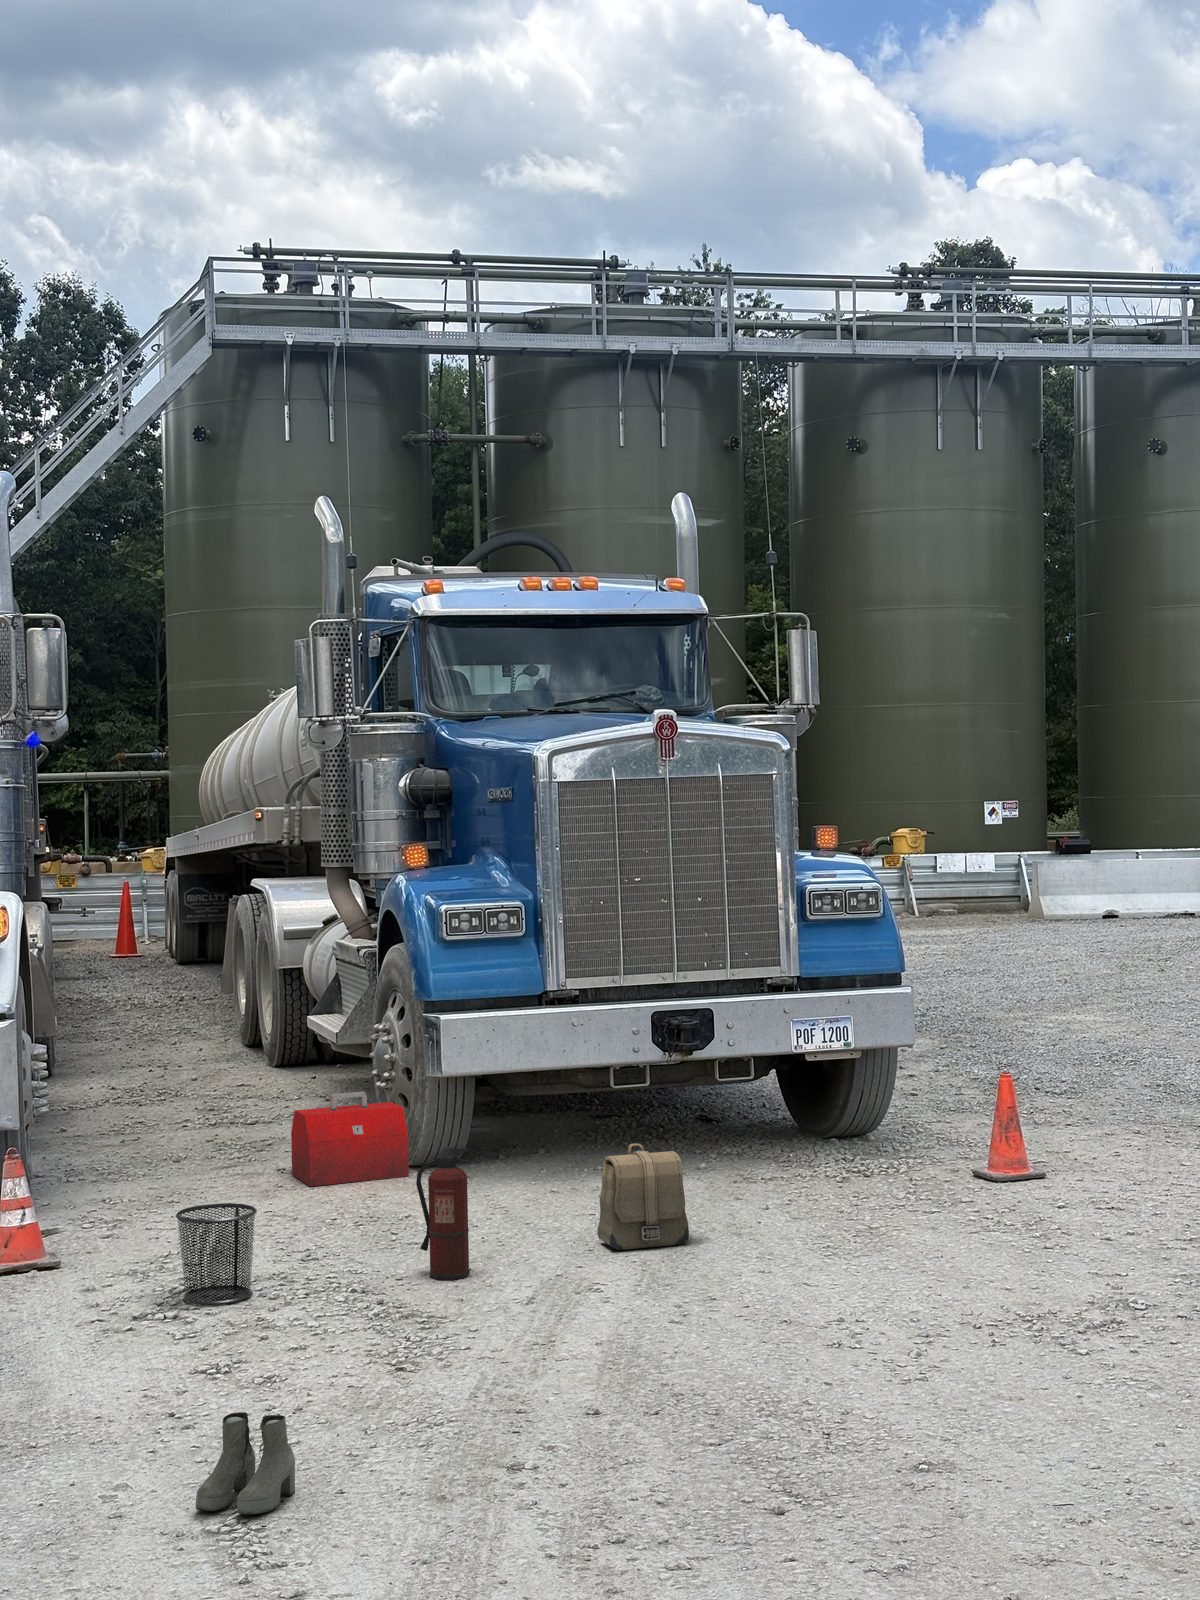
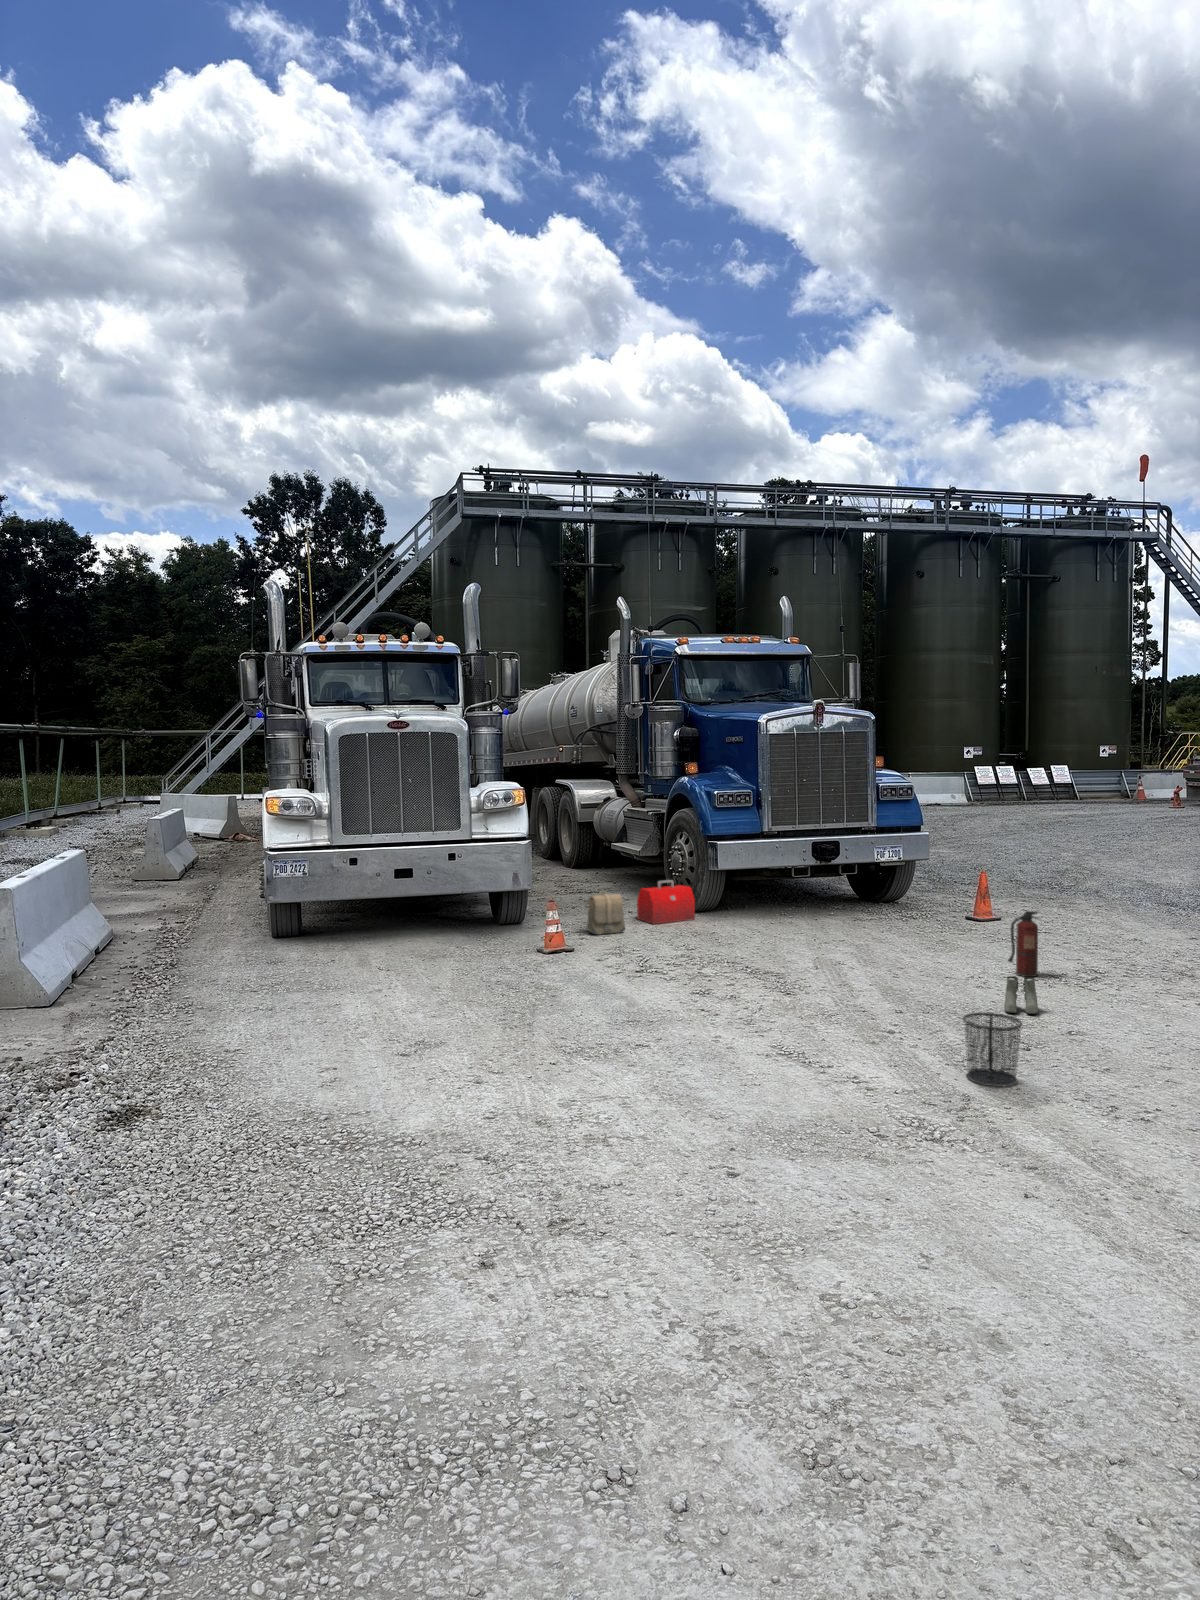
backpack: present [597,1144,689,1250] -> present [587,893,625,935]
fire extinguisher: present [416,1147,471,1280] -> present [1008,911,1038,977]
waste bin: present [176,1203,257,1305] -> present [963,1013,1022,1087]
boots: present [196,1412,295,1515] -> present [1004,976,1038,1014]

